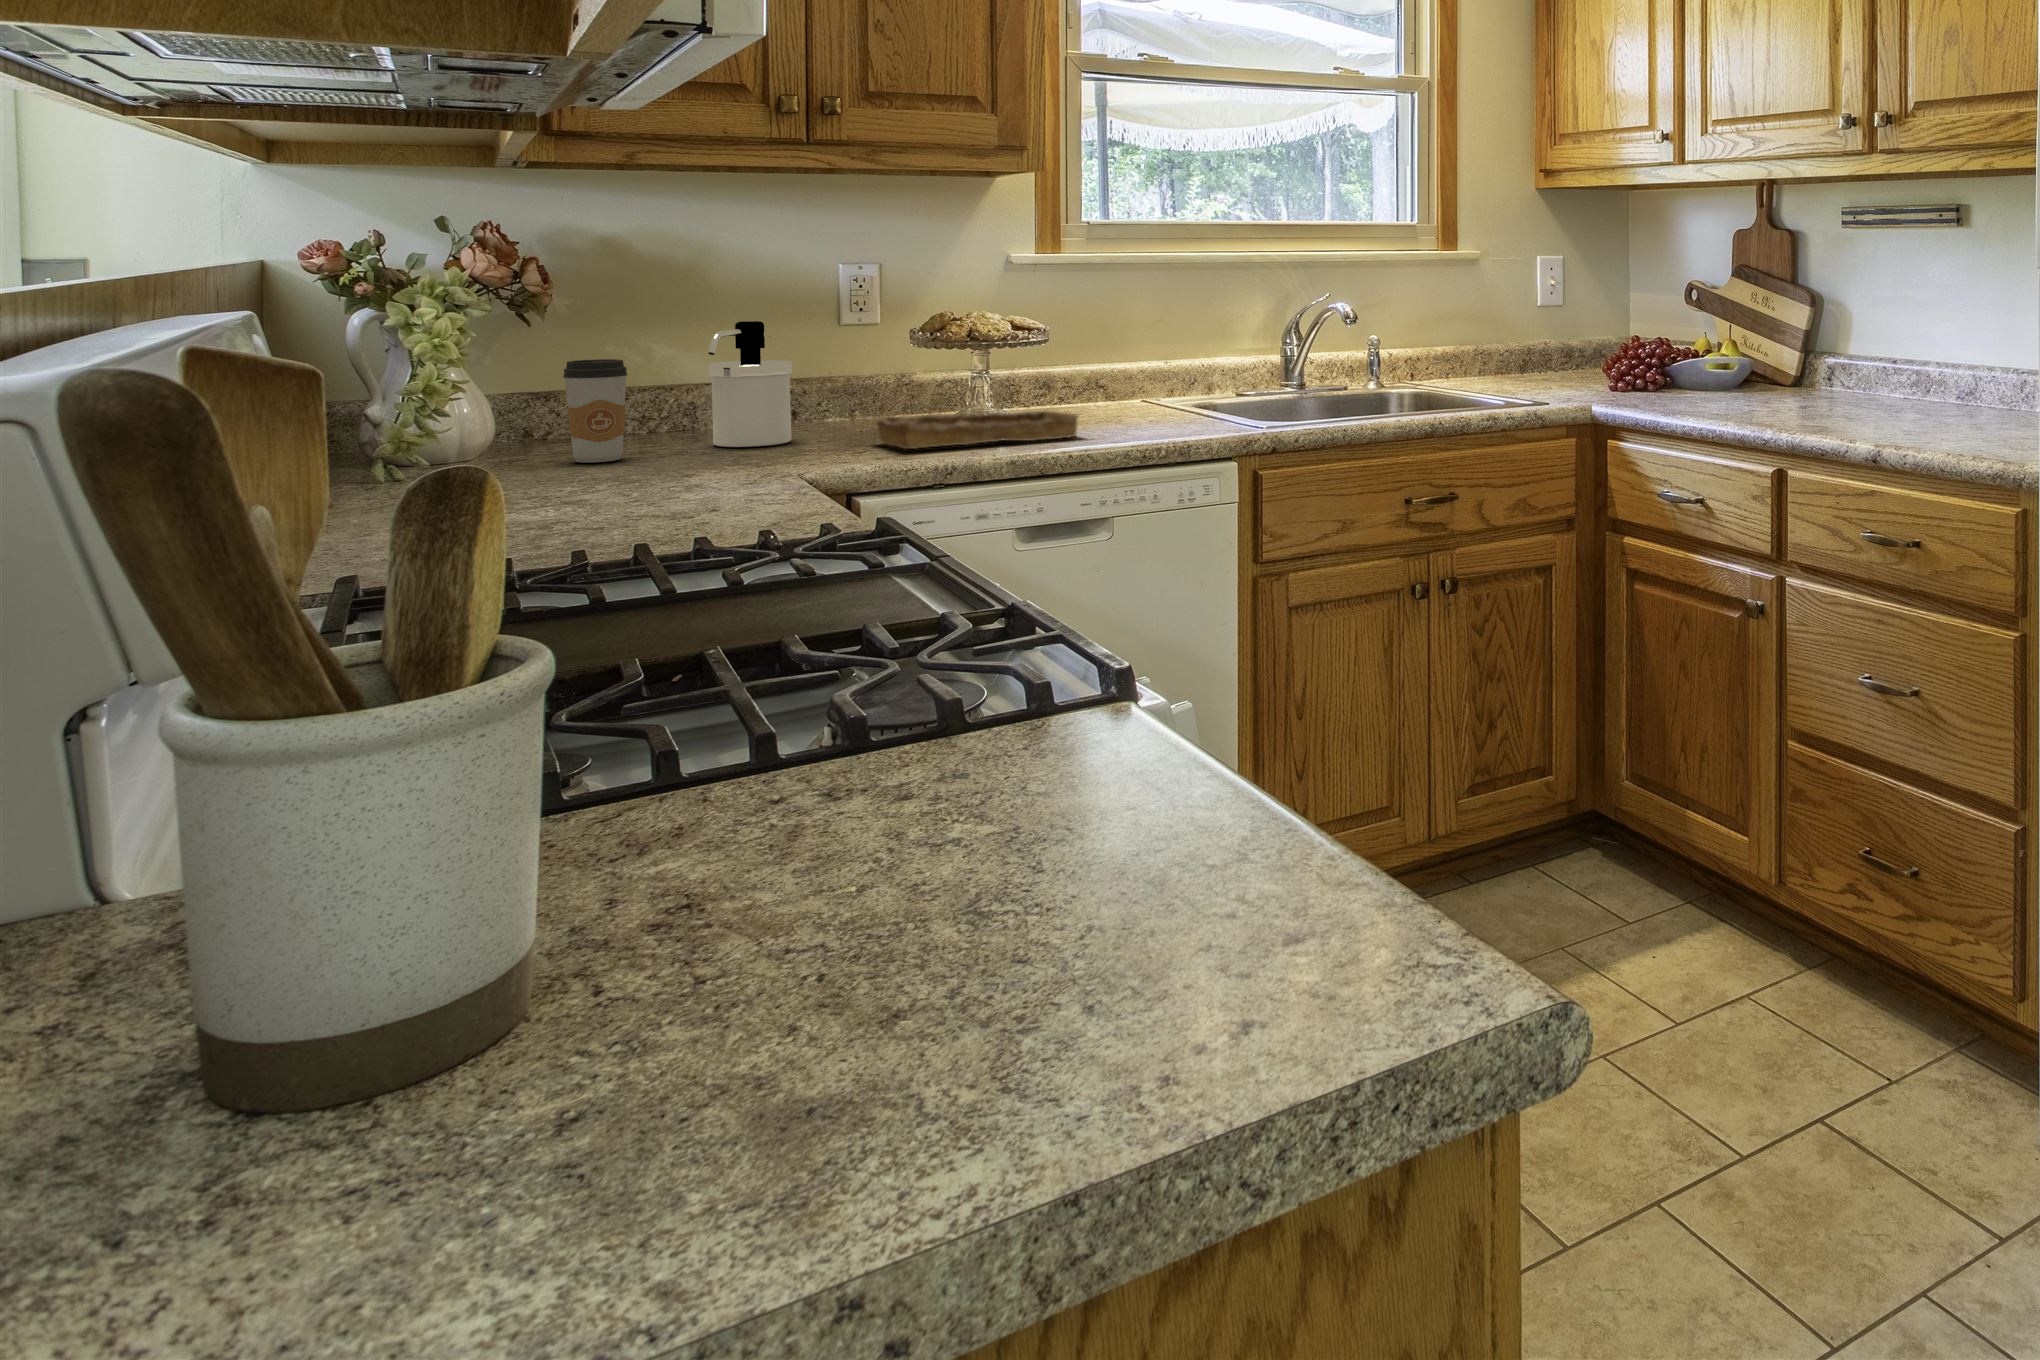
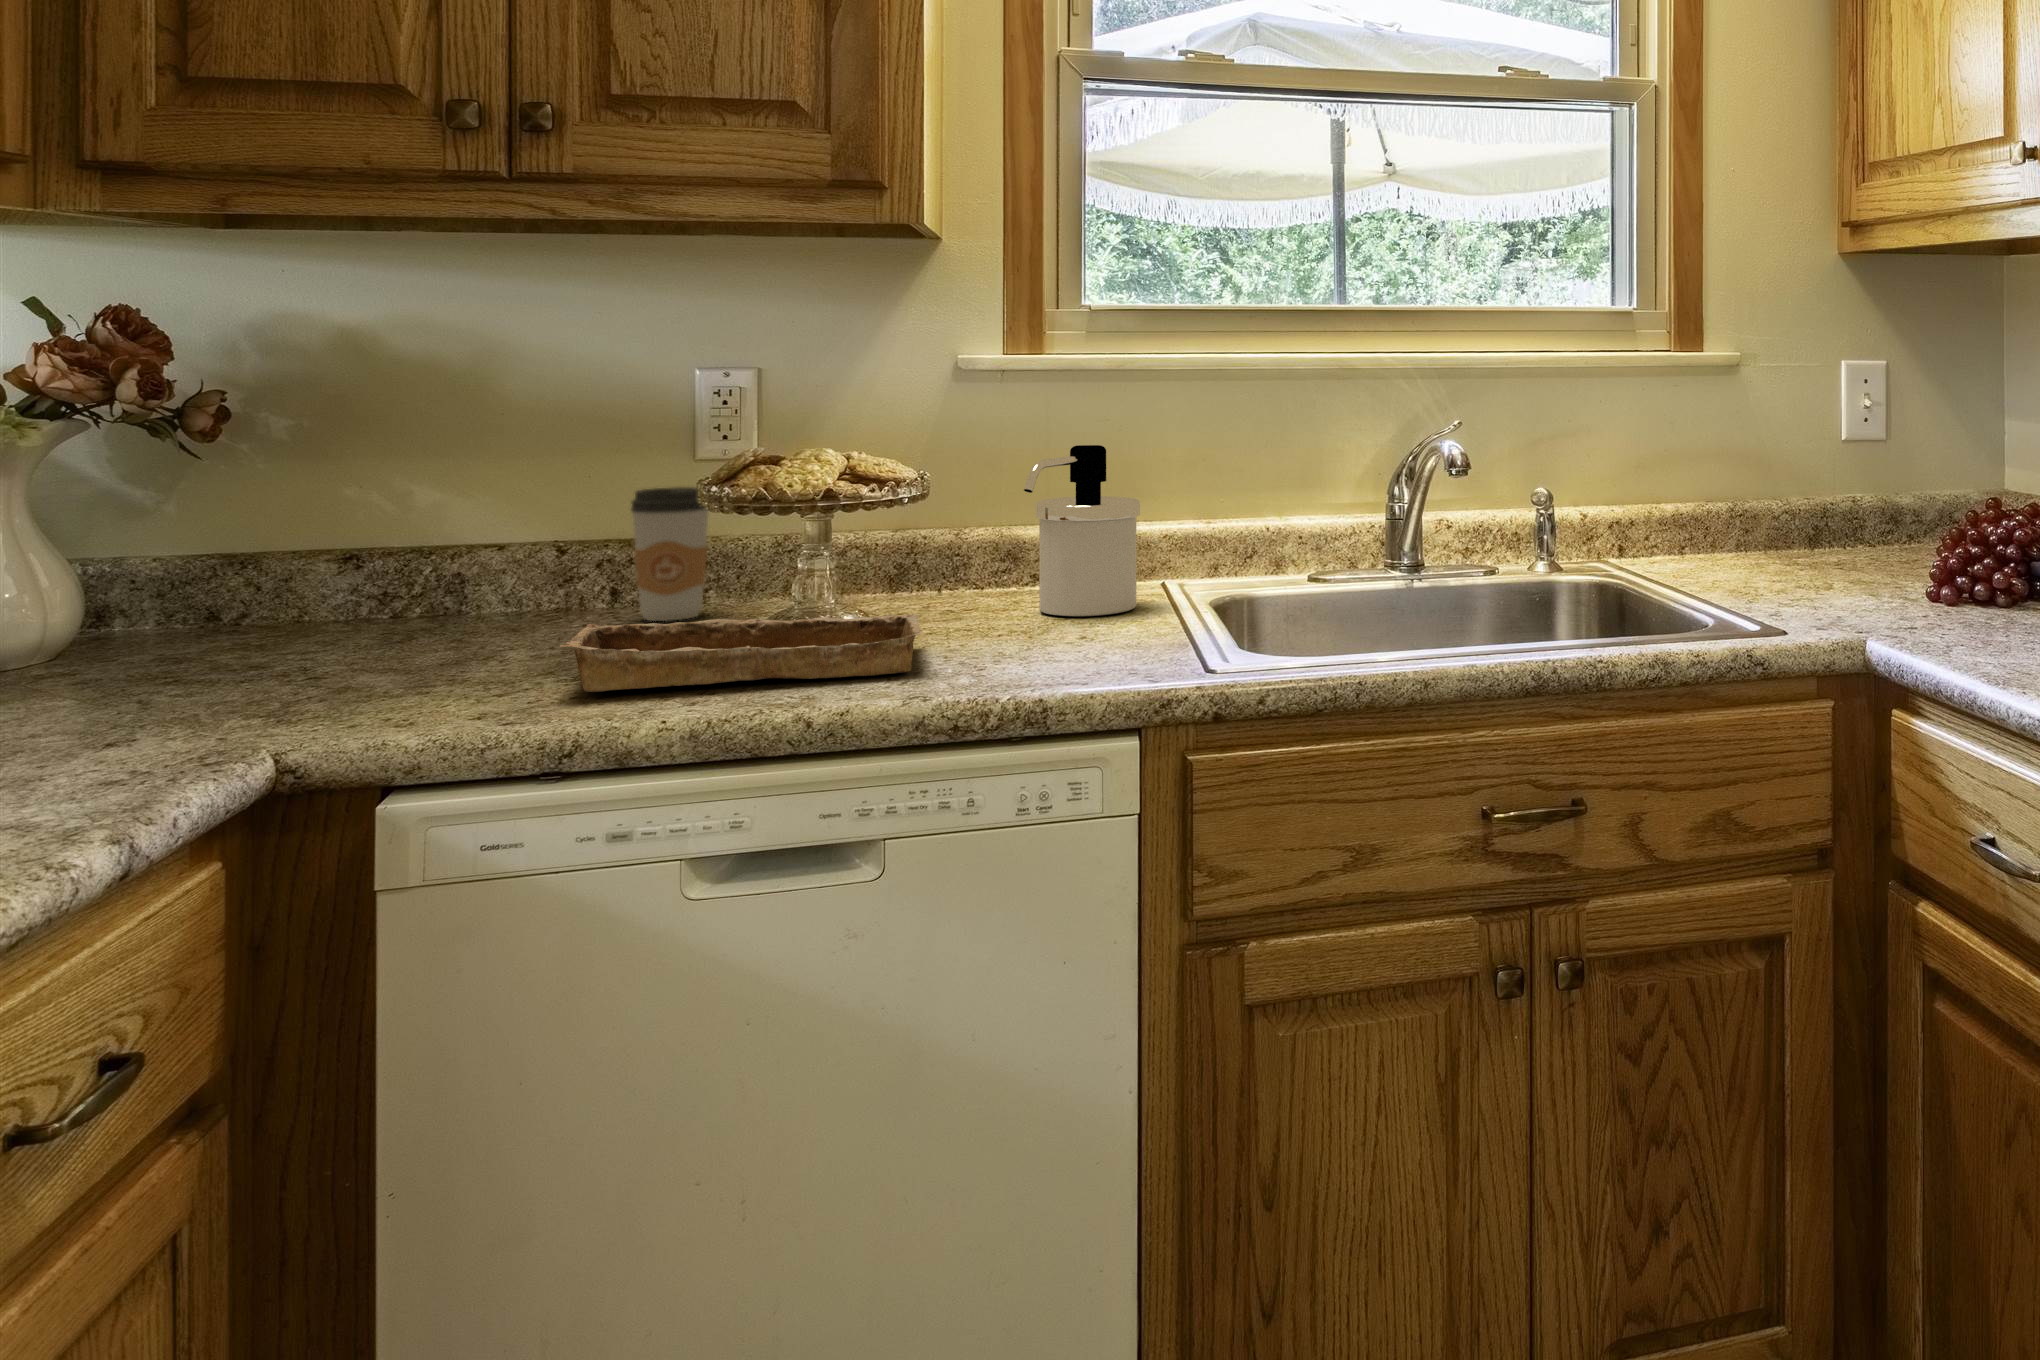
soap dispenser: present [708,321,792,447] -> present [1024,445,1140,616]
coffee cup: present [563,359,627,463] -> present [630,487,709,621]

